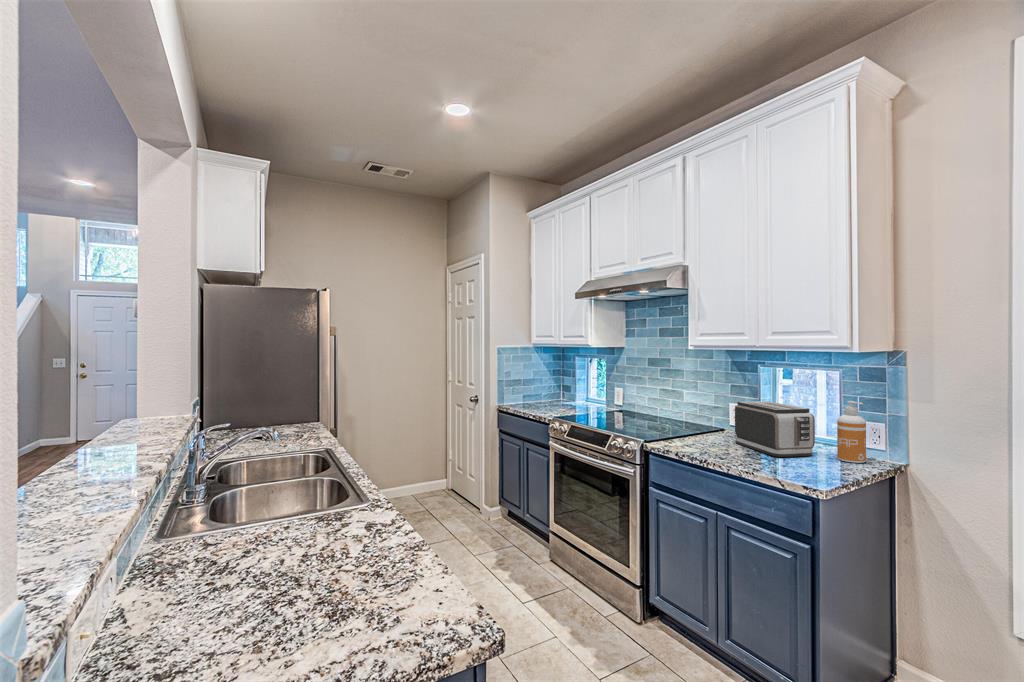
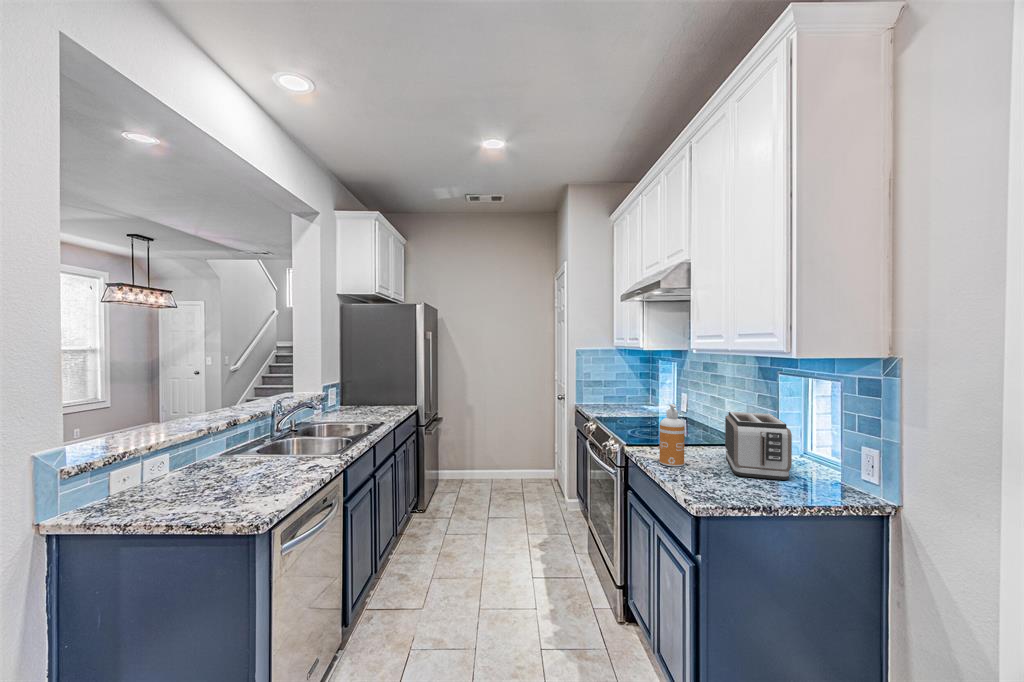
soap dispenser: present [837,401,866,463] -> present [659,404,685,466]

